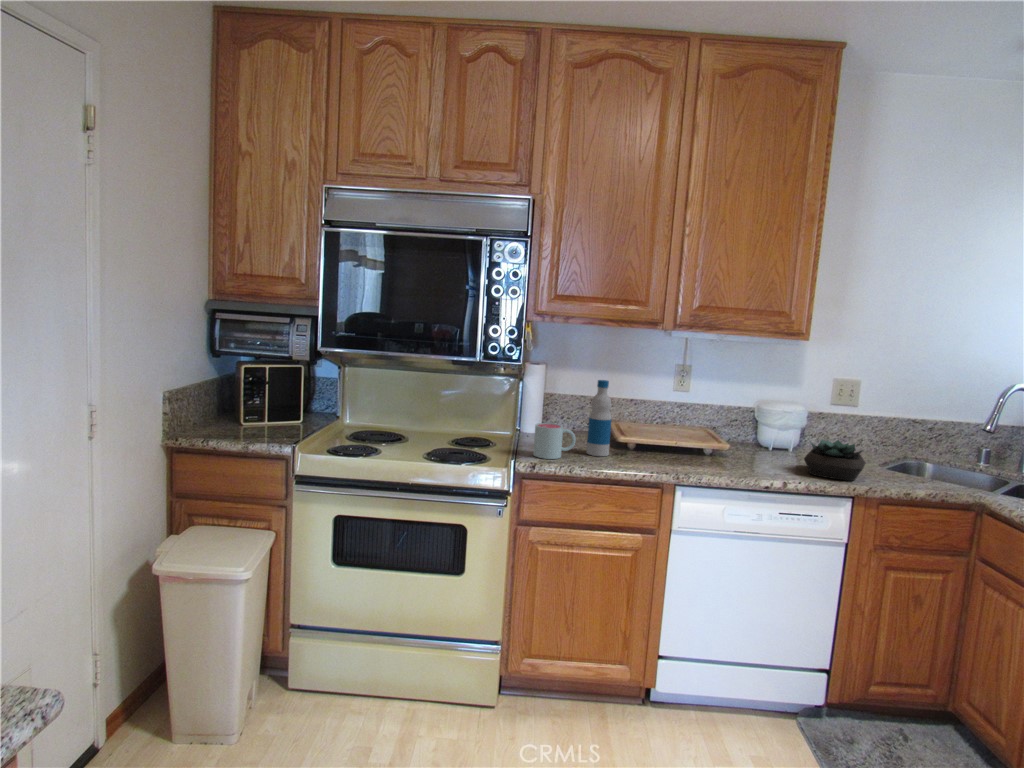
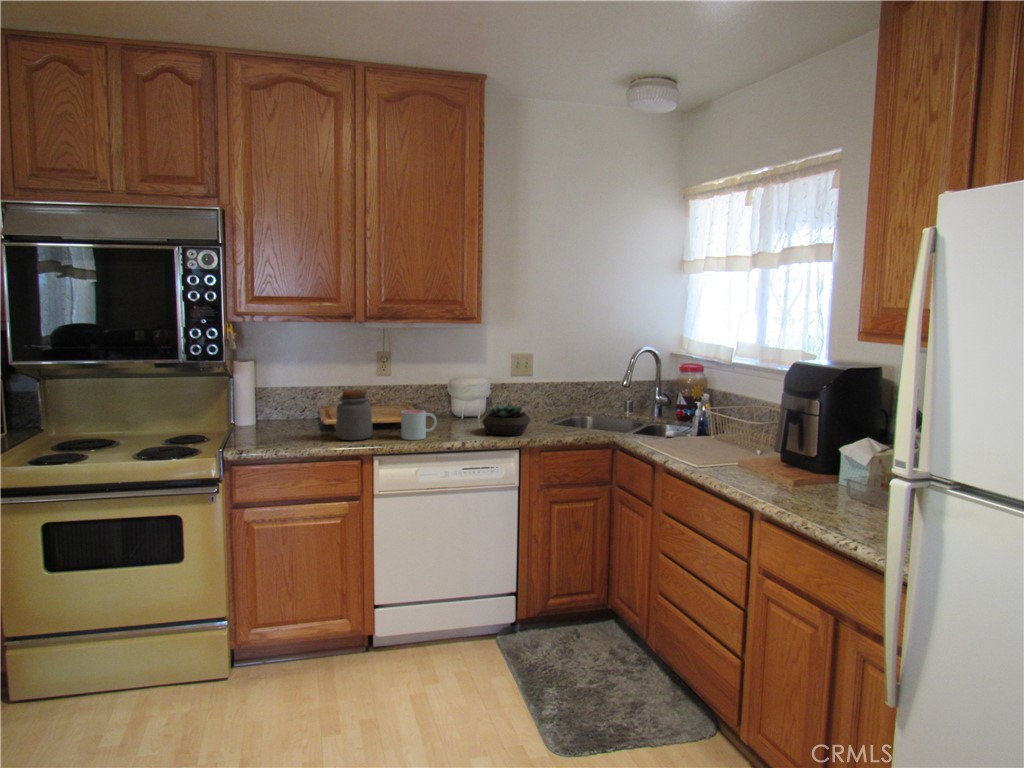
bottle: present [587,380,612,456] -> none [296,371,317,439]
jar: none [632,406,674,465] -> present [336,390,373,440]
mug: present [533,423,576,459] -> present [401,410,437,440]

